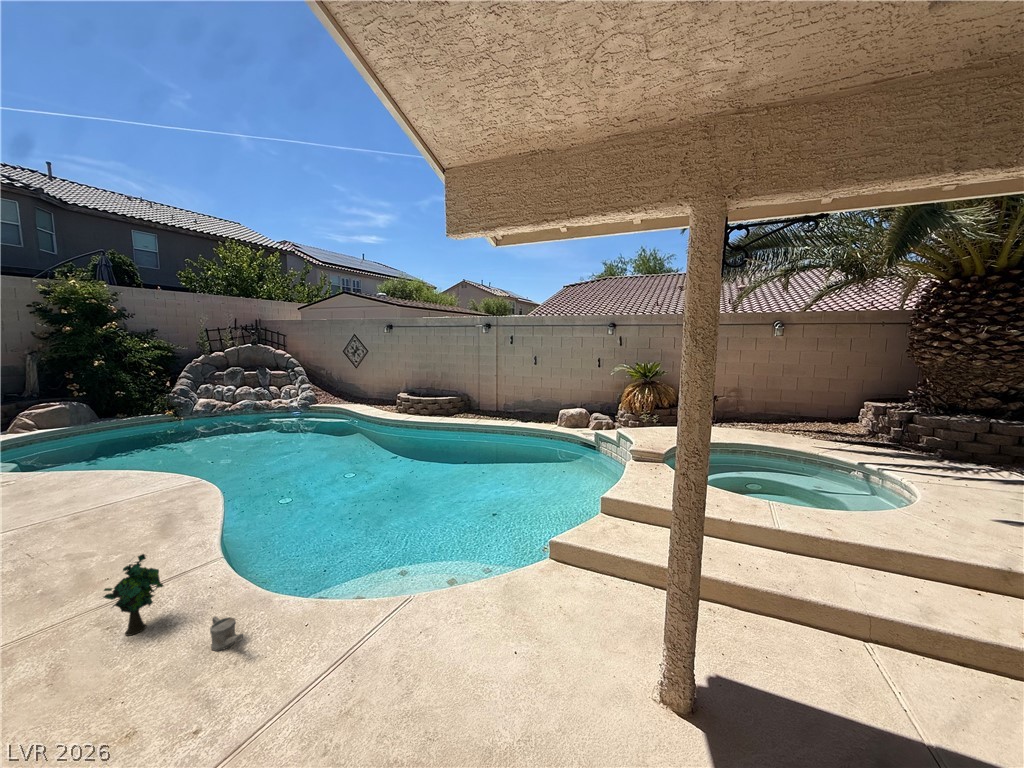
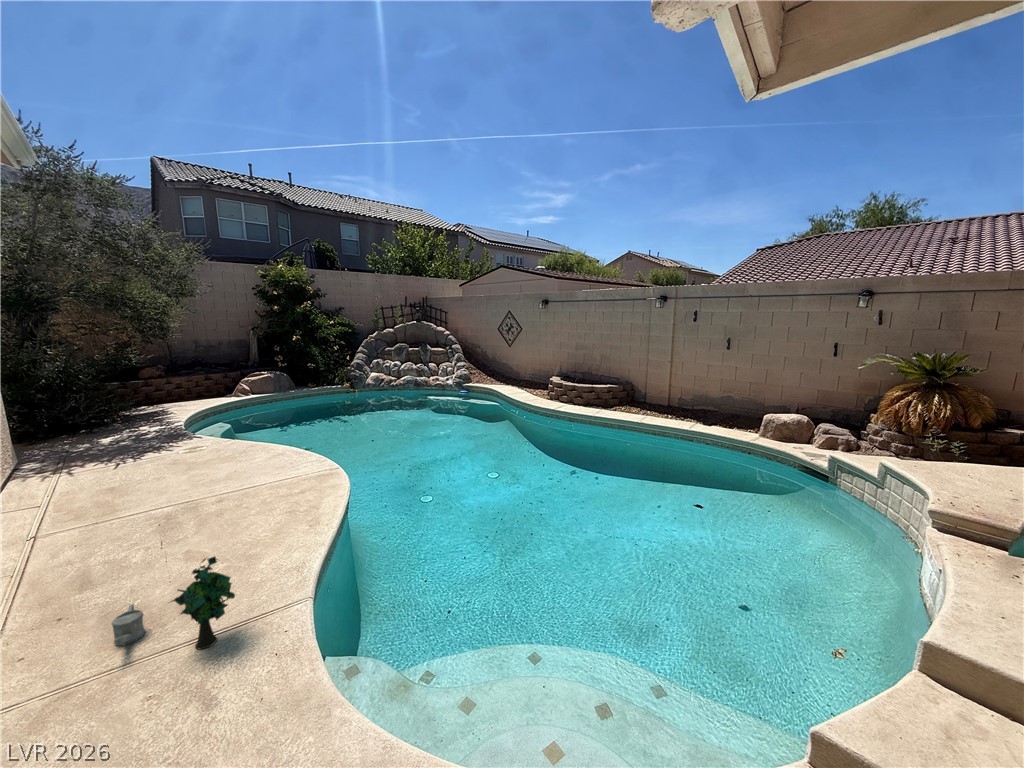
watering can: present [210,616,243,651] -> present [112,605,146,646]

